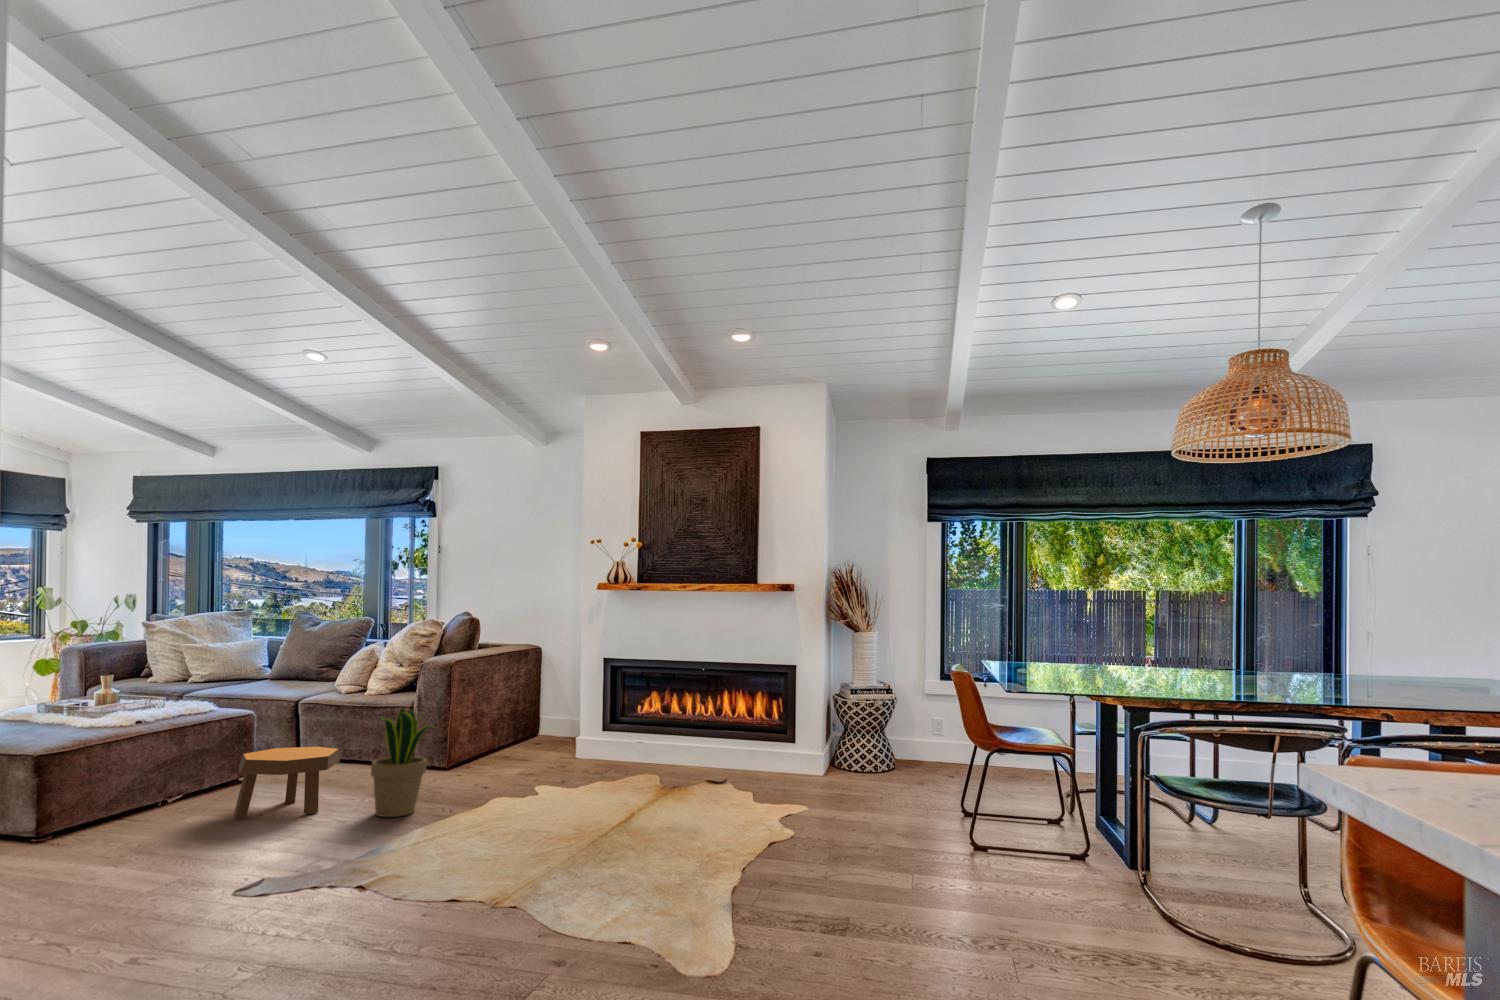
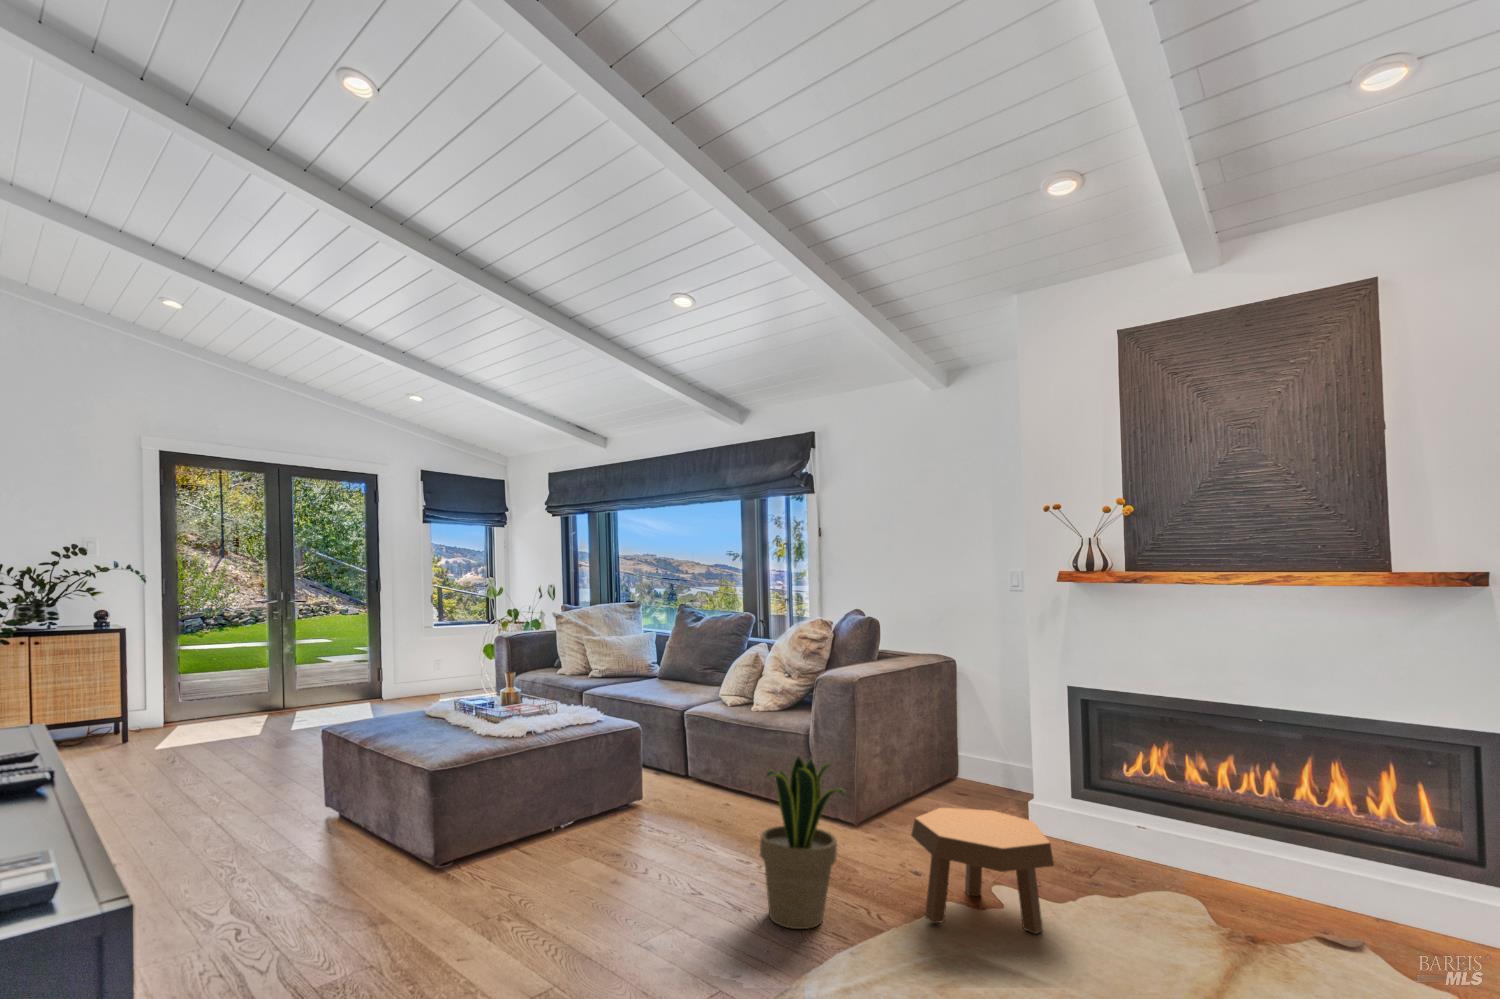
footstool: present [233,747,340,818] -> present [911,808,1054,934]

